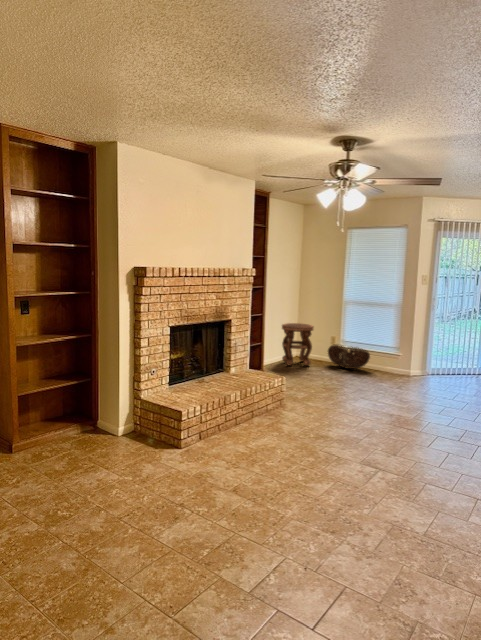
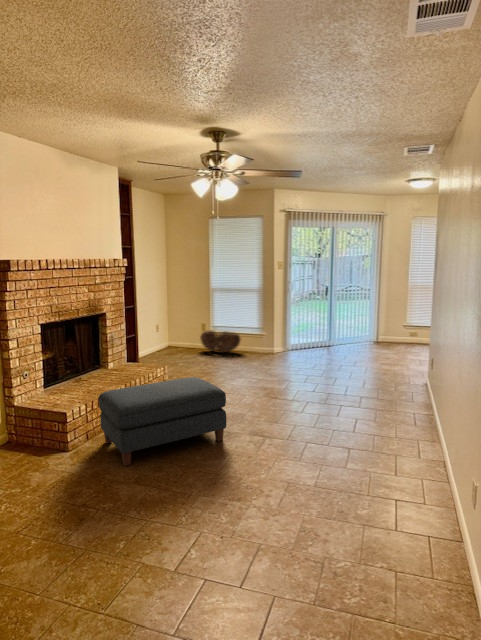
side table: present [282,323,313,366] -> none [153,312,185,356]
ottoman: none [212,391,336,471] -> present [99,377,226,466]

